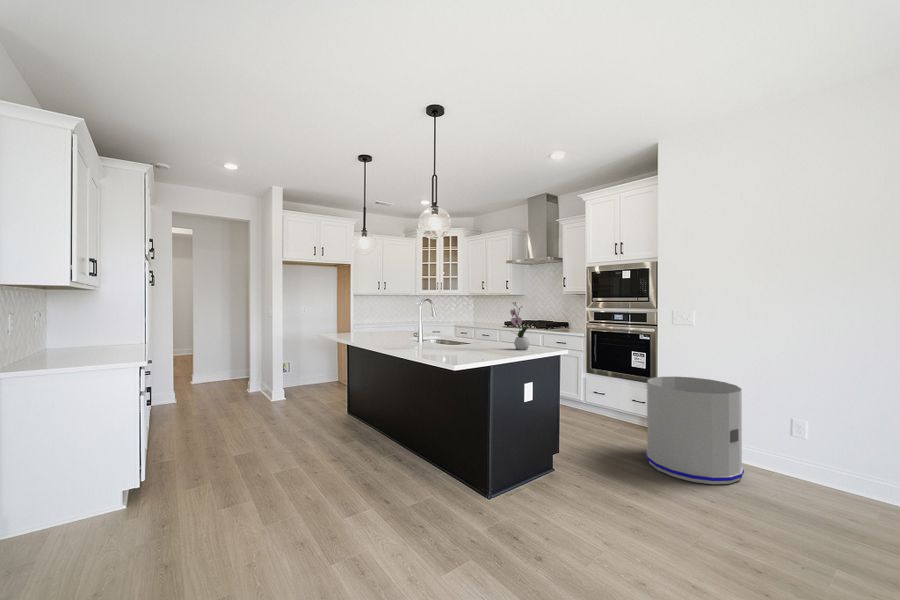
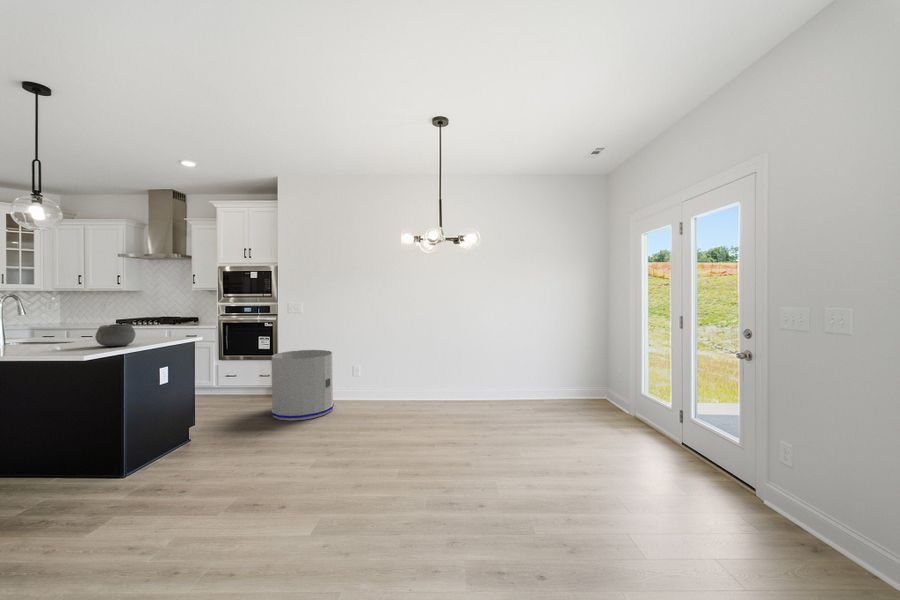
flower arrangement: present [510,302,531,350] -> none [139,297,165,342]
bowl: none [476,329,506,352] -> present [95,324,135,347]

